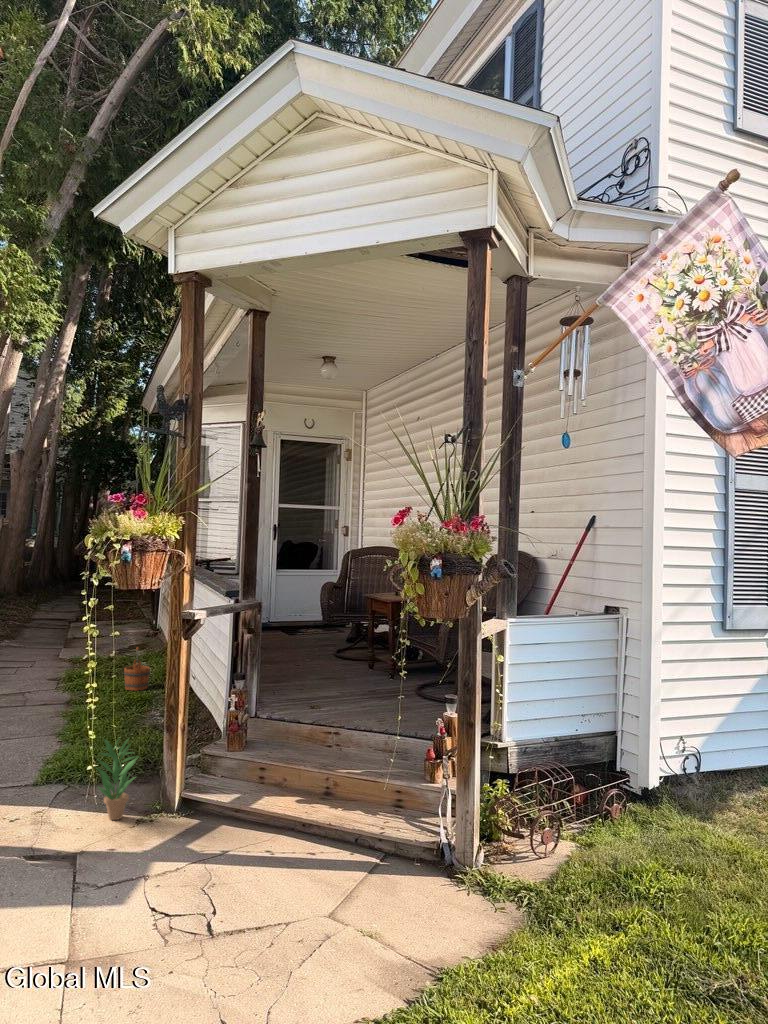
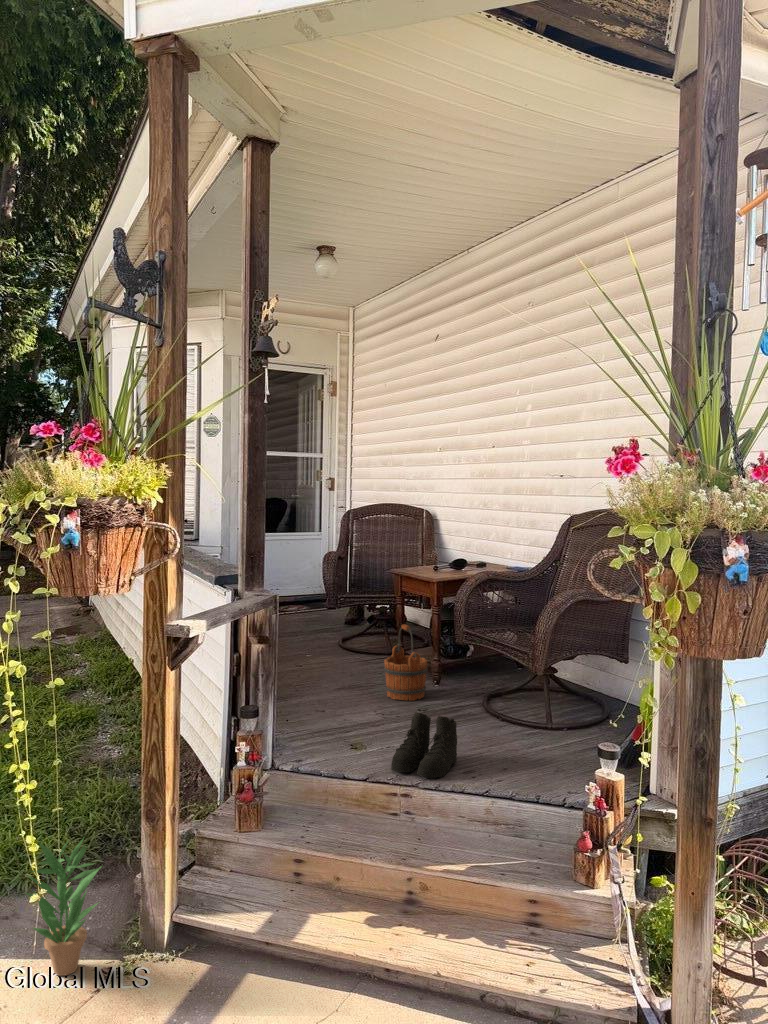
wooden bucket: present [124,647,150,691] -> present [384,624,428,701]
boots: none [331,683,378,724] -> present [391,712,457,778]

